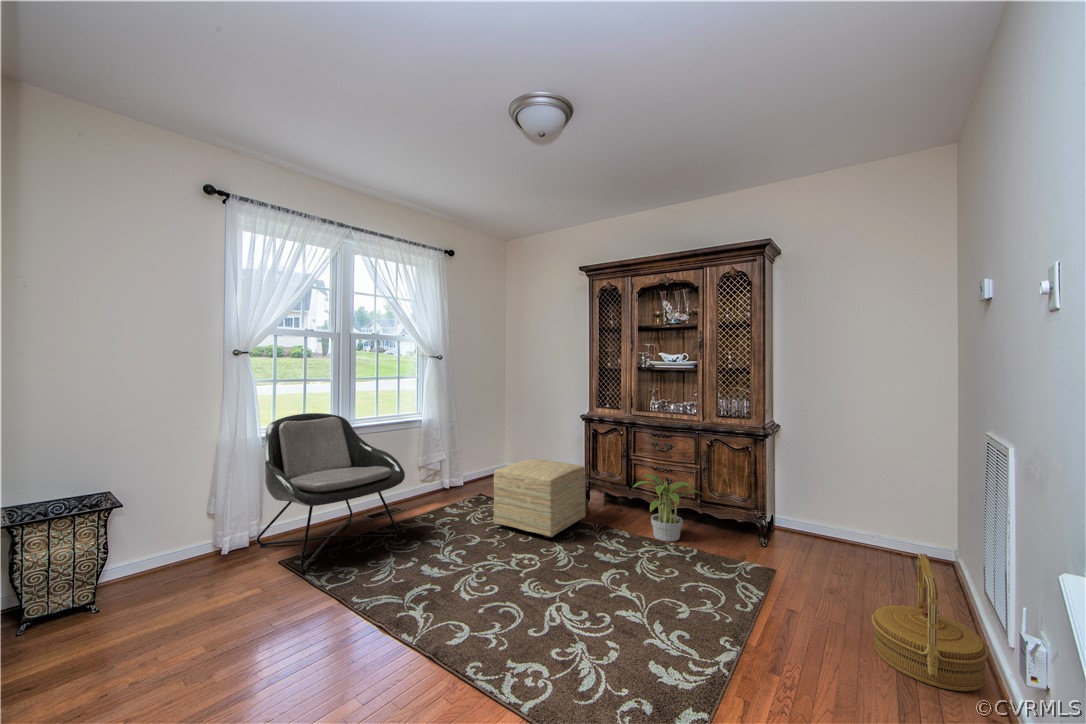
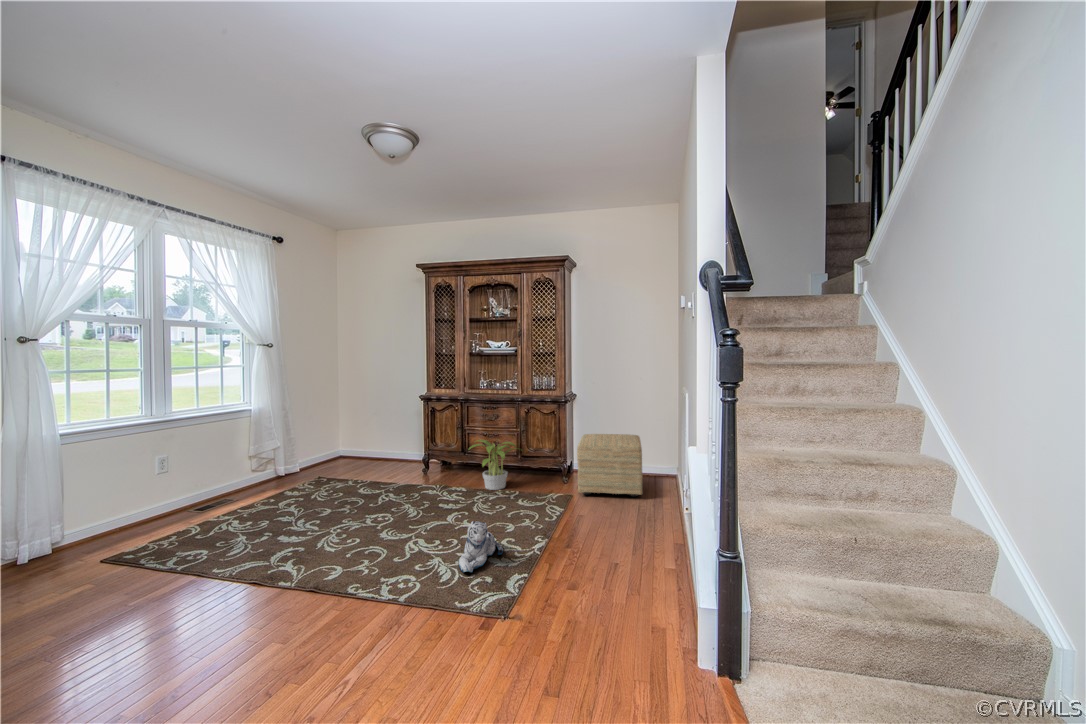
lounge chair: present [257,413,405,571] -> none [63,405,248,561]
ottoman: present [494,459,586,538] -> present [577,434,642,497]
woven basket: present [872,553,988,691] -> none [627,463,683,537]
plush toy: none [607,605,670,684] -> present [459,521,503,573]

